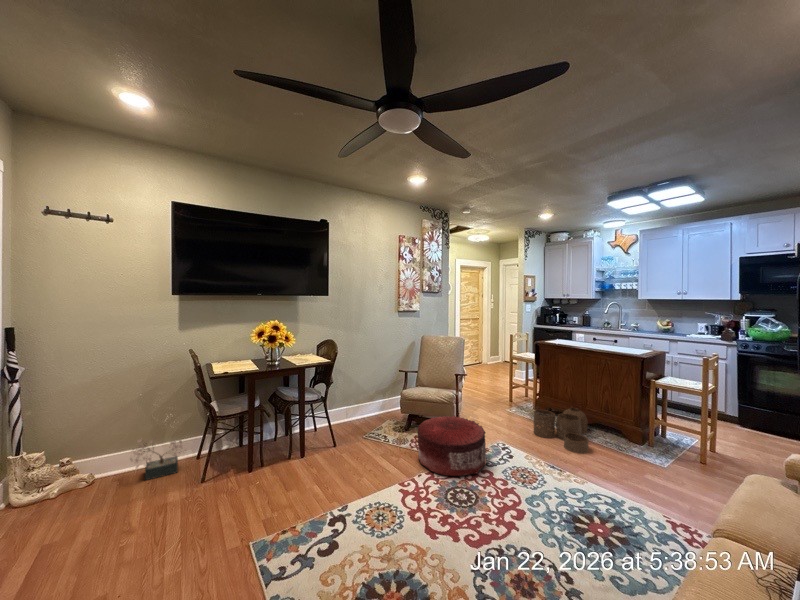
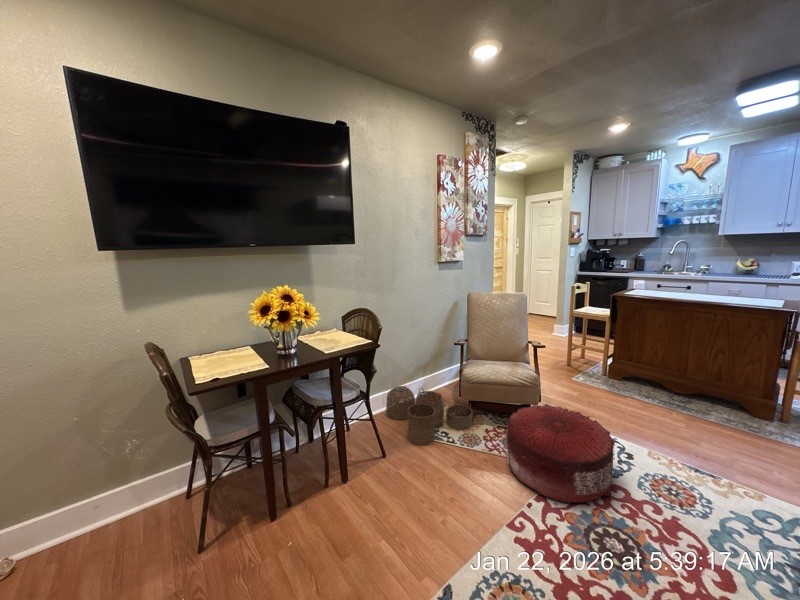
woven basket: present [534,407,588,453] -> present [386,386,473,445]
decorative plant: present [130,438,186,480] -> none [72,479,168,555]

